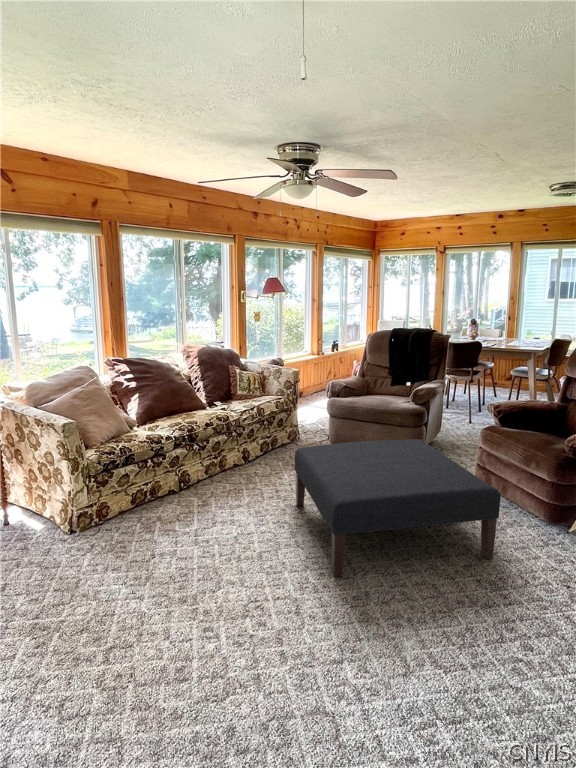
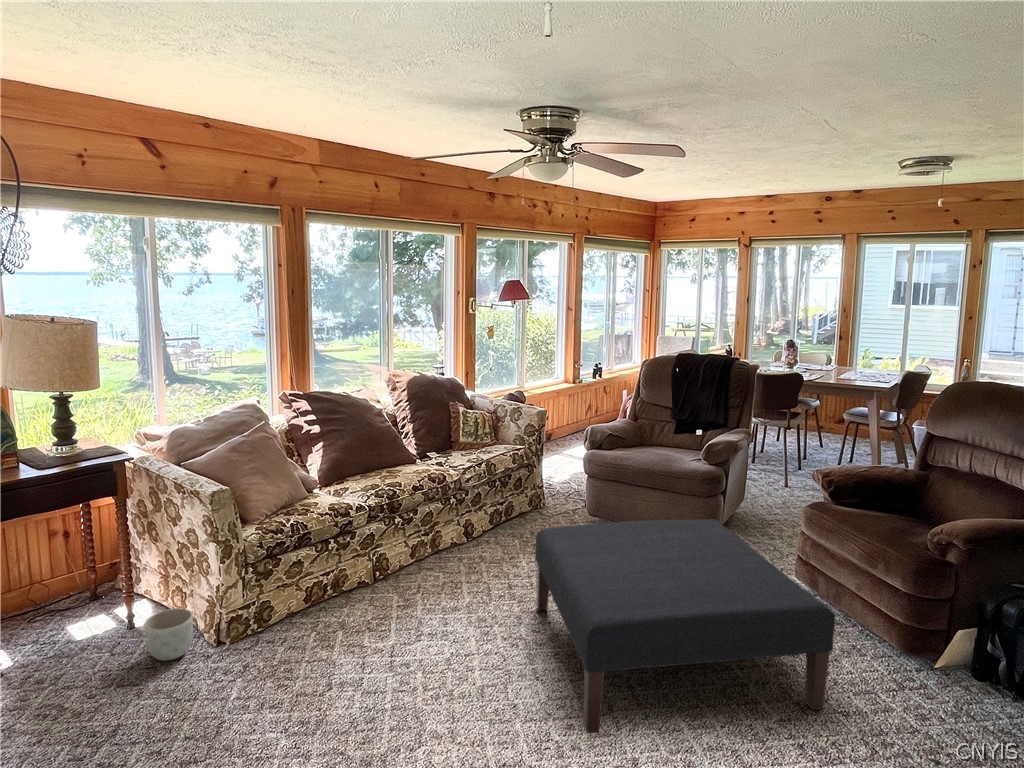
planter: none [19,508,53,544] -> present [144,608,193,661]

